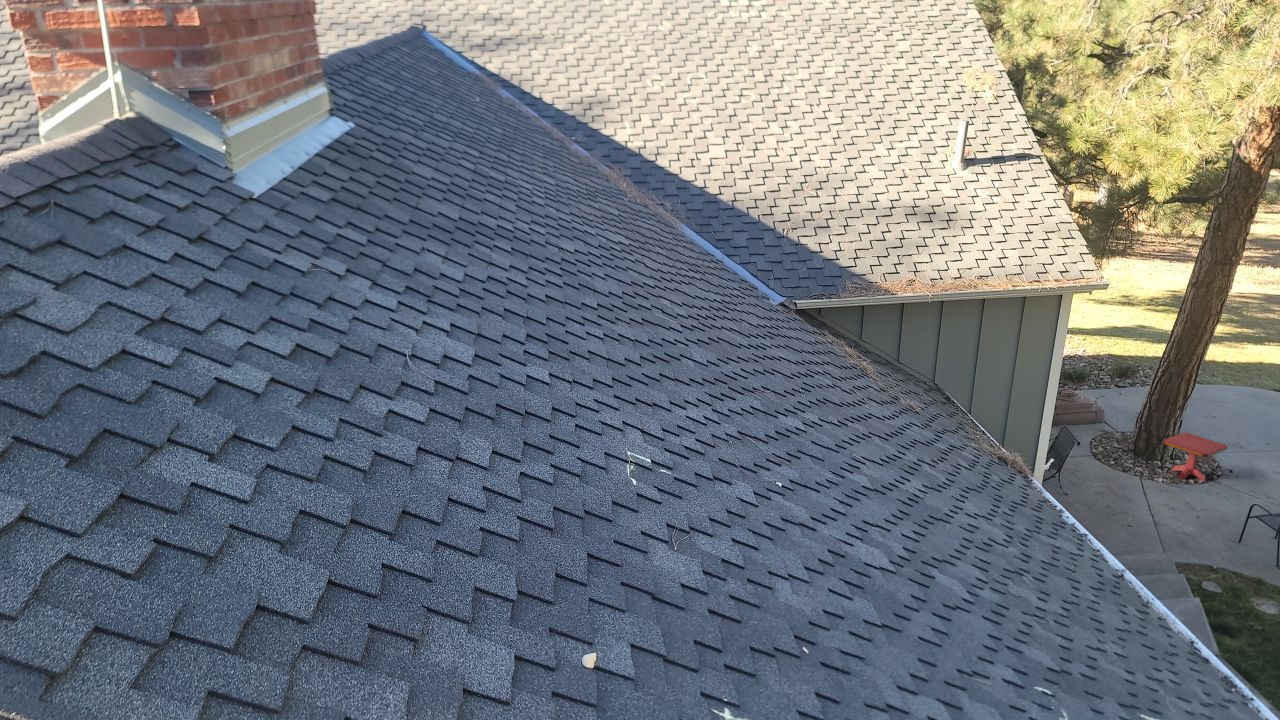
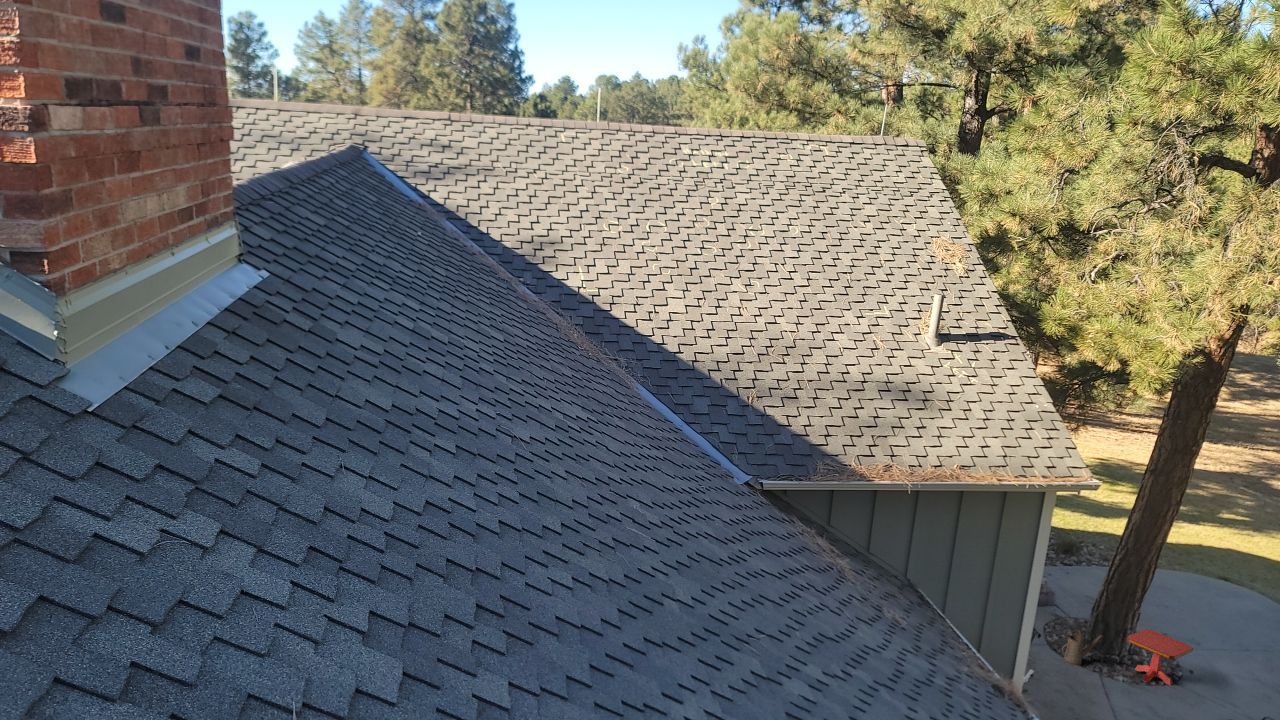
watering can: none [1101,436,1140,468] -> present [1062,630,1102,665]

